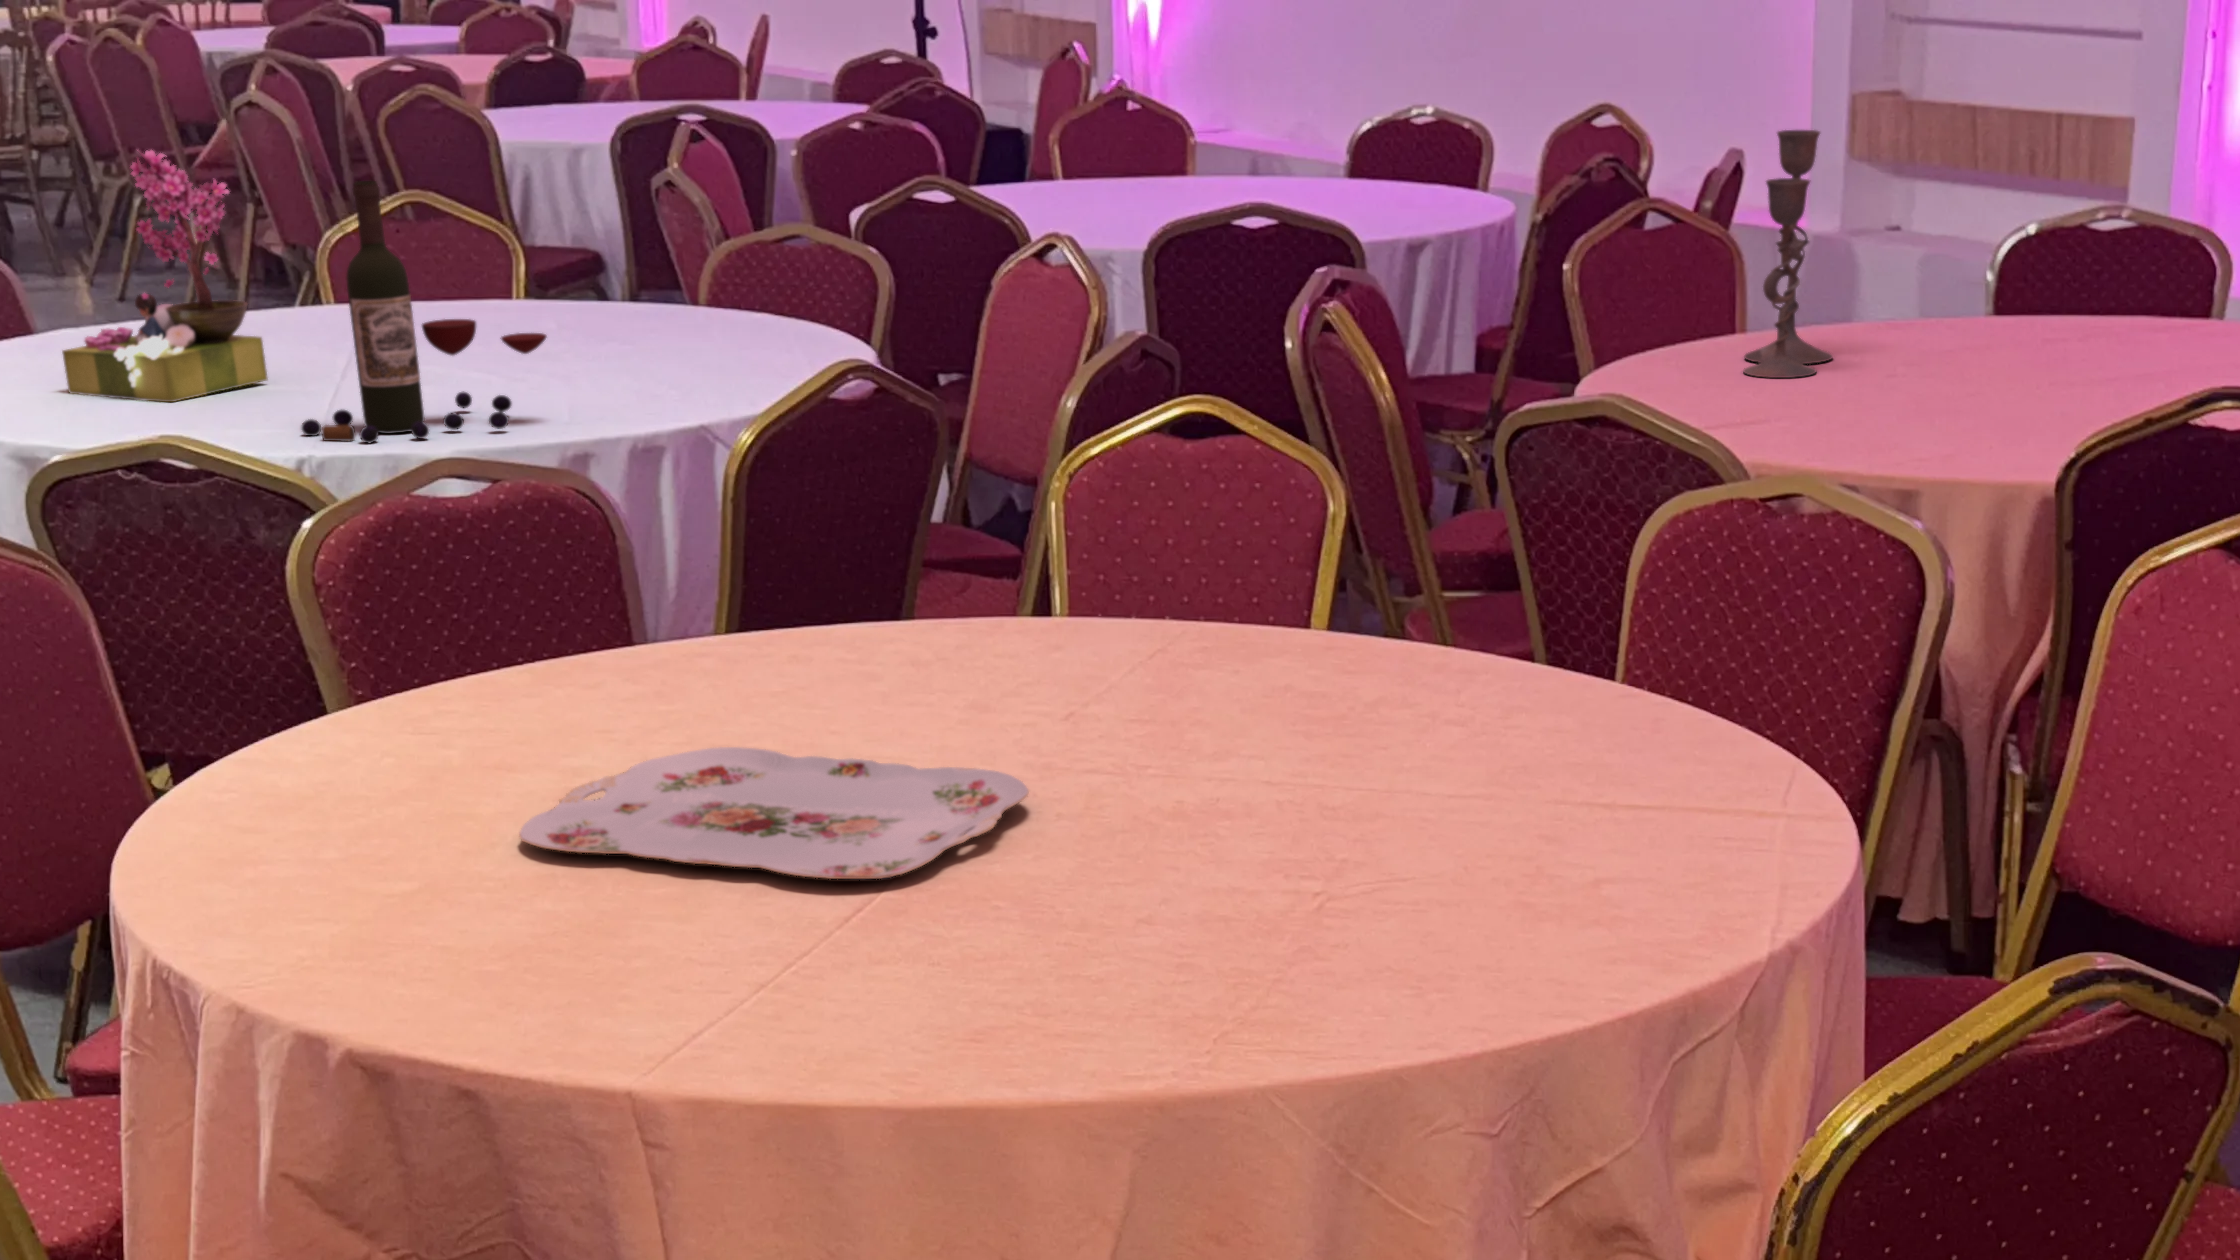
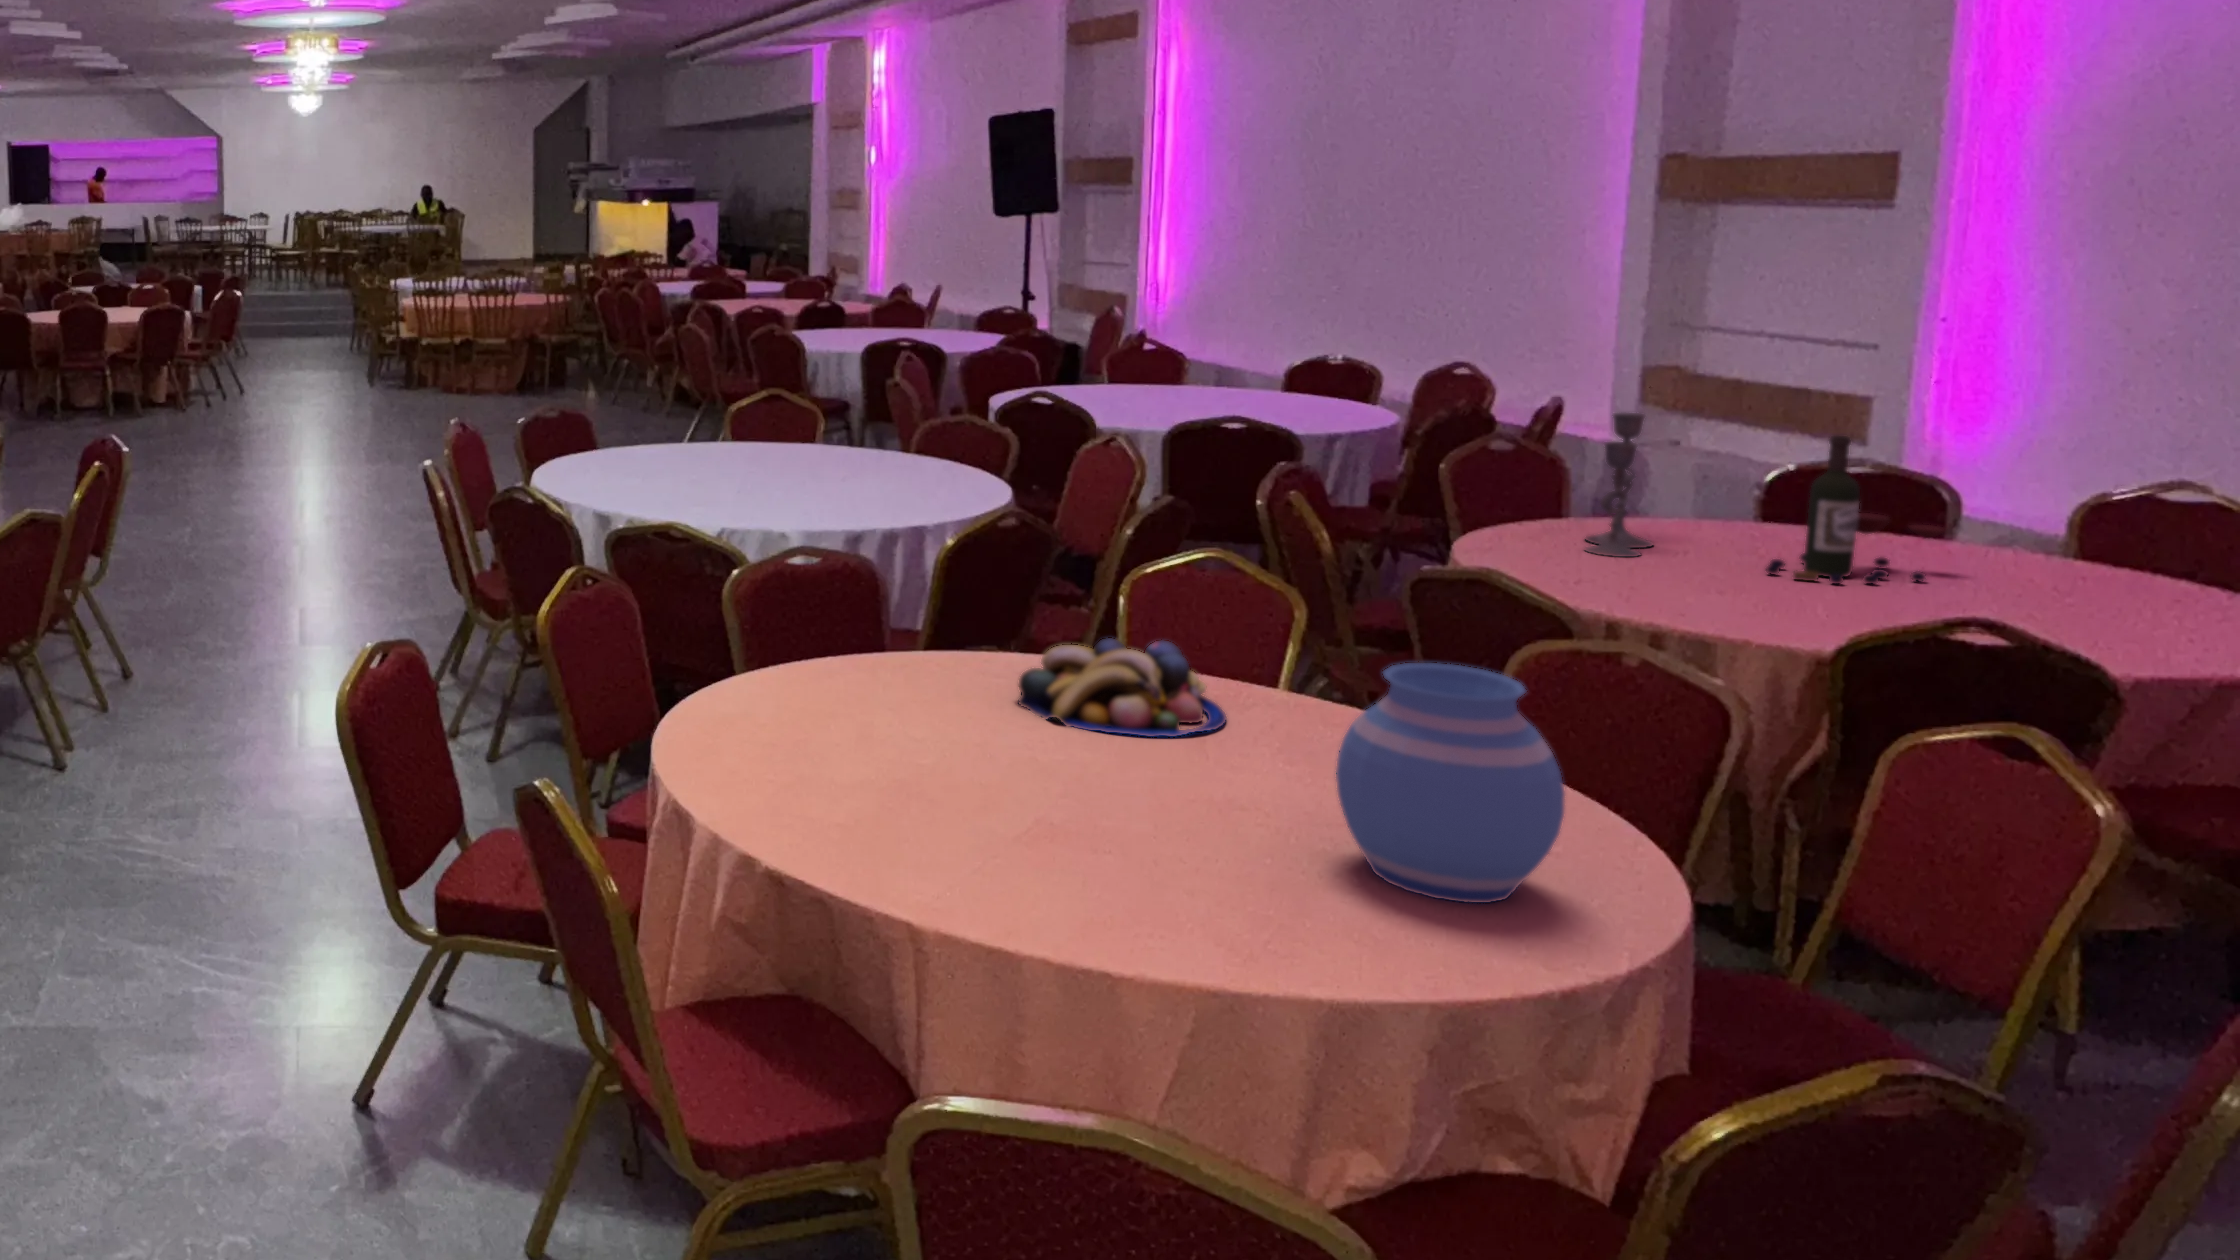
flower arrangement: present [62,150,267,402] -> none [612,379,702,494]
wine bottle: present [301,181,546,443] -> present [1766,436,1945,584]
vase: none [1362,469,1691,889] -> present [1336,663,1565,903]
fruit bowl: none [855,537,1212,719] -> present [1018,638,1227,737]
serving tray: present [519,747,1029,879] -> none [846,730,1122,824]

